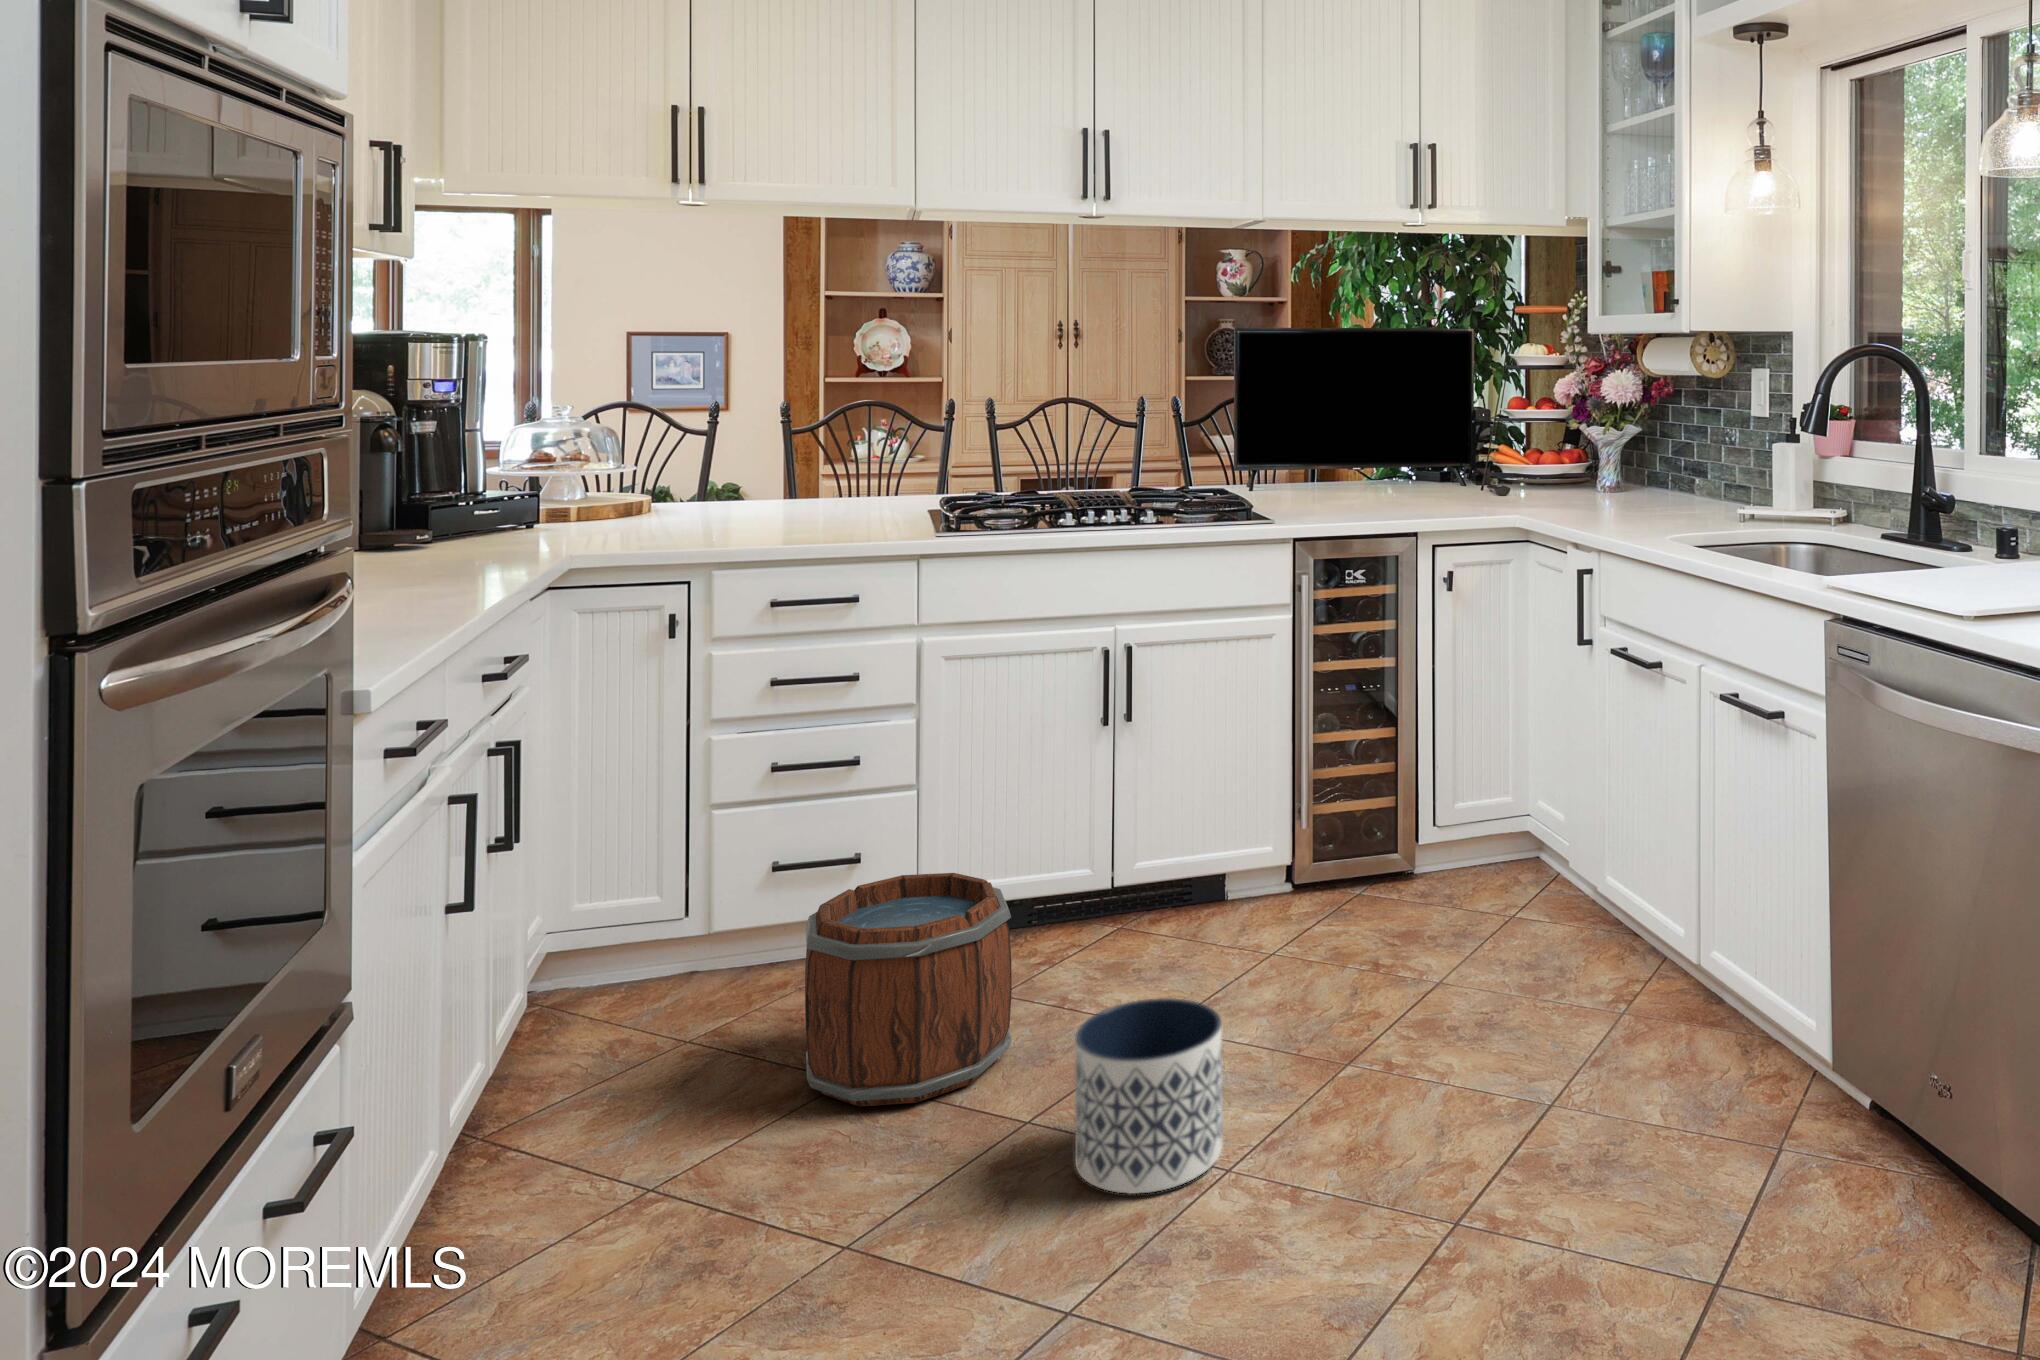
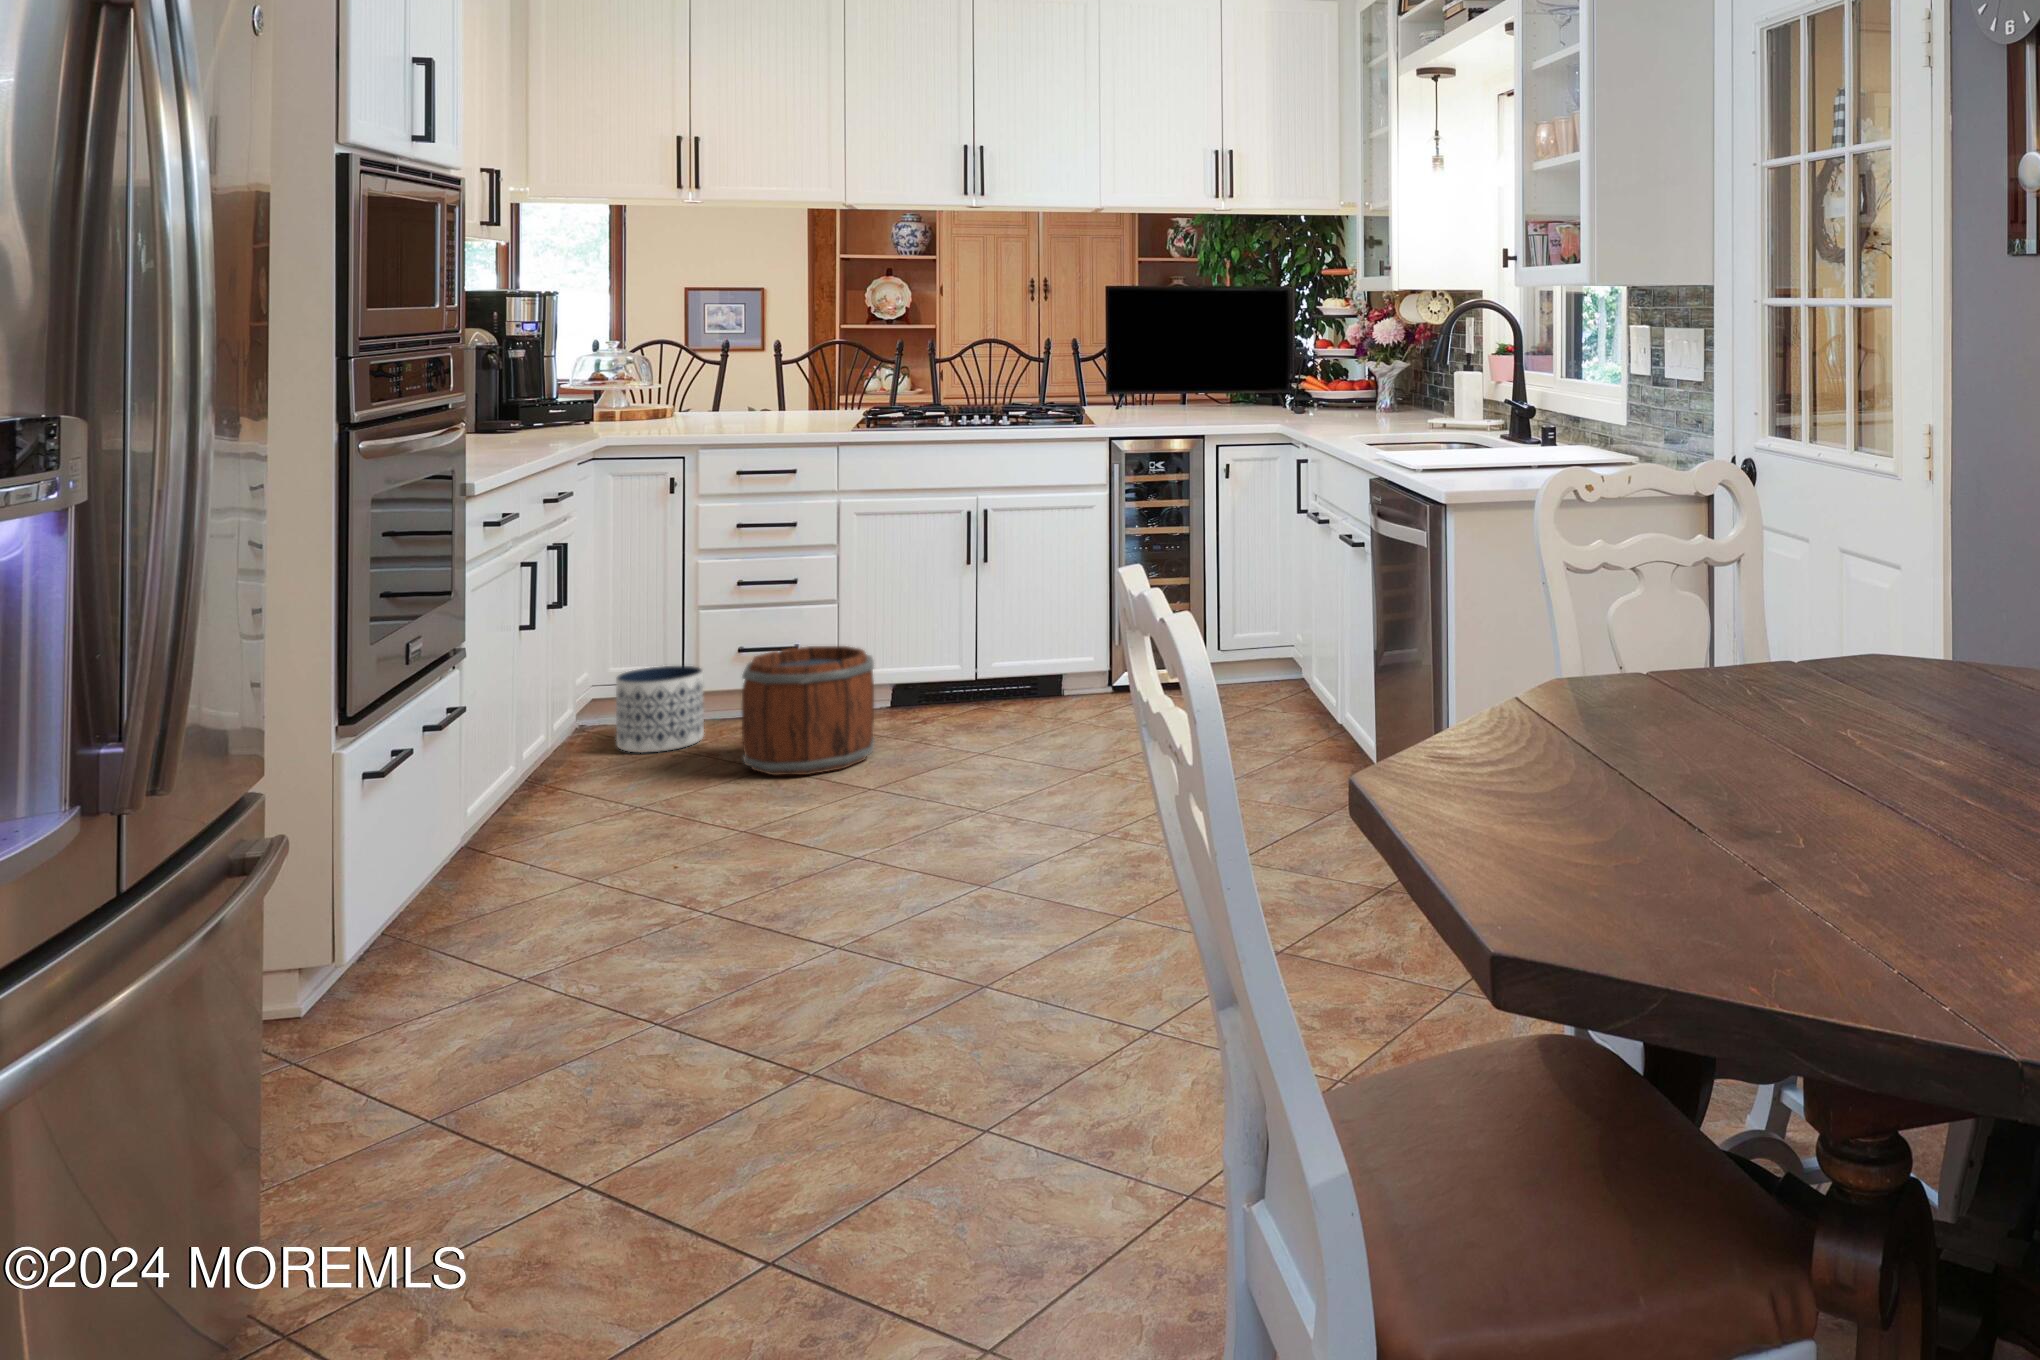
planter: present [1075,998,1223,1194] -> present [616,666,704,753]

